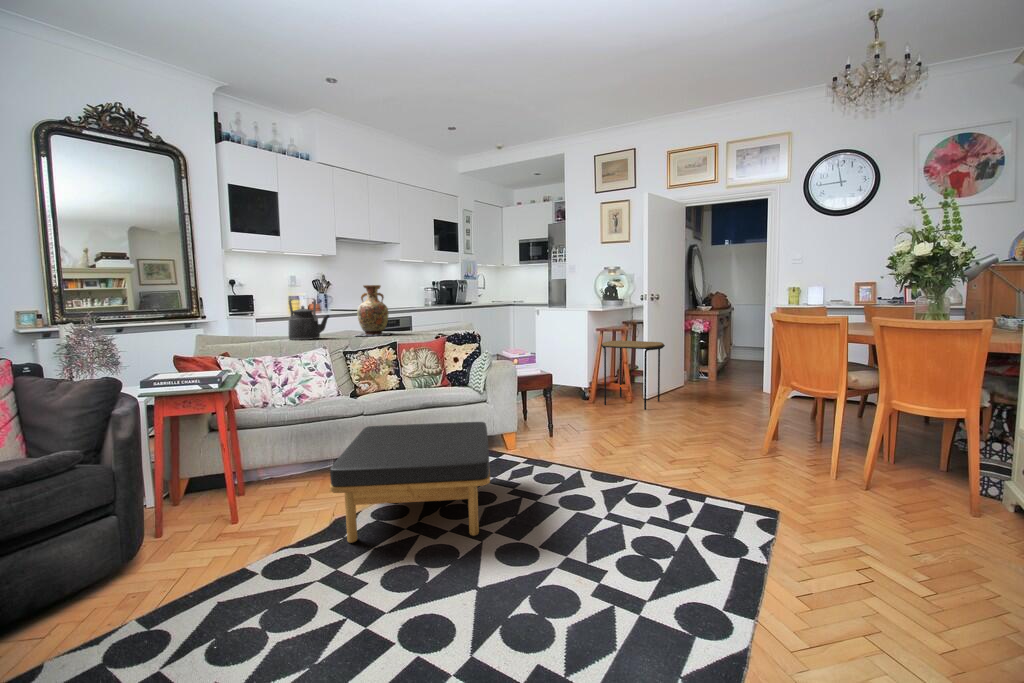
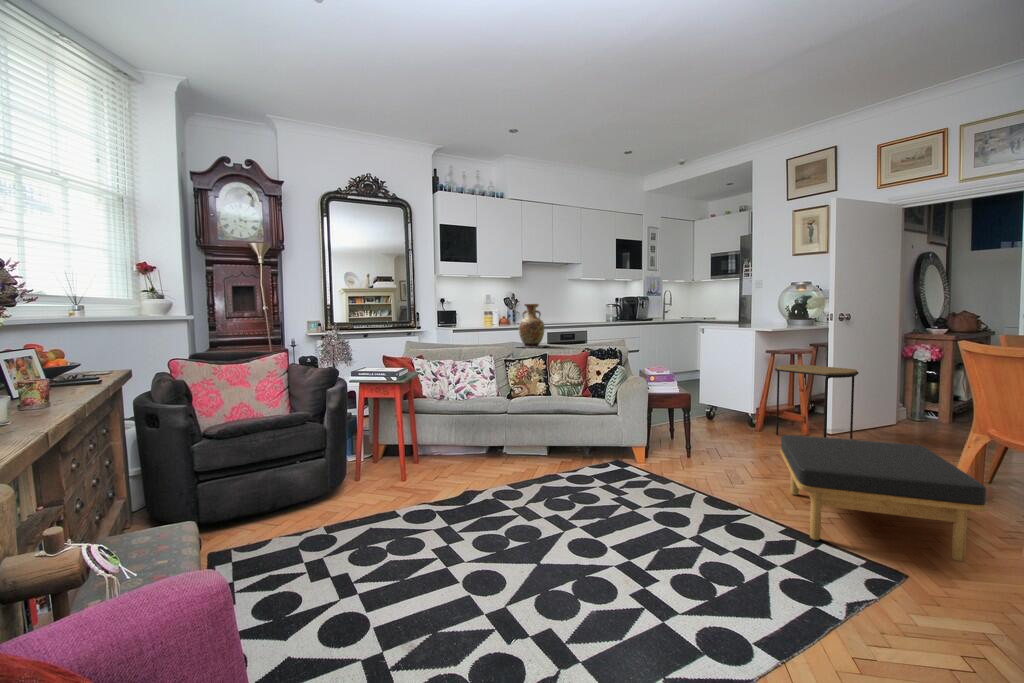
kettle: present [288,298,329,340] -> none [463,315,493,349]
ottoman: present [330,422,490,543] -> present [780,435,987,561]

